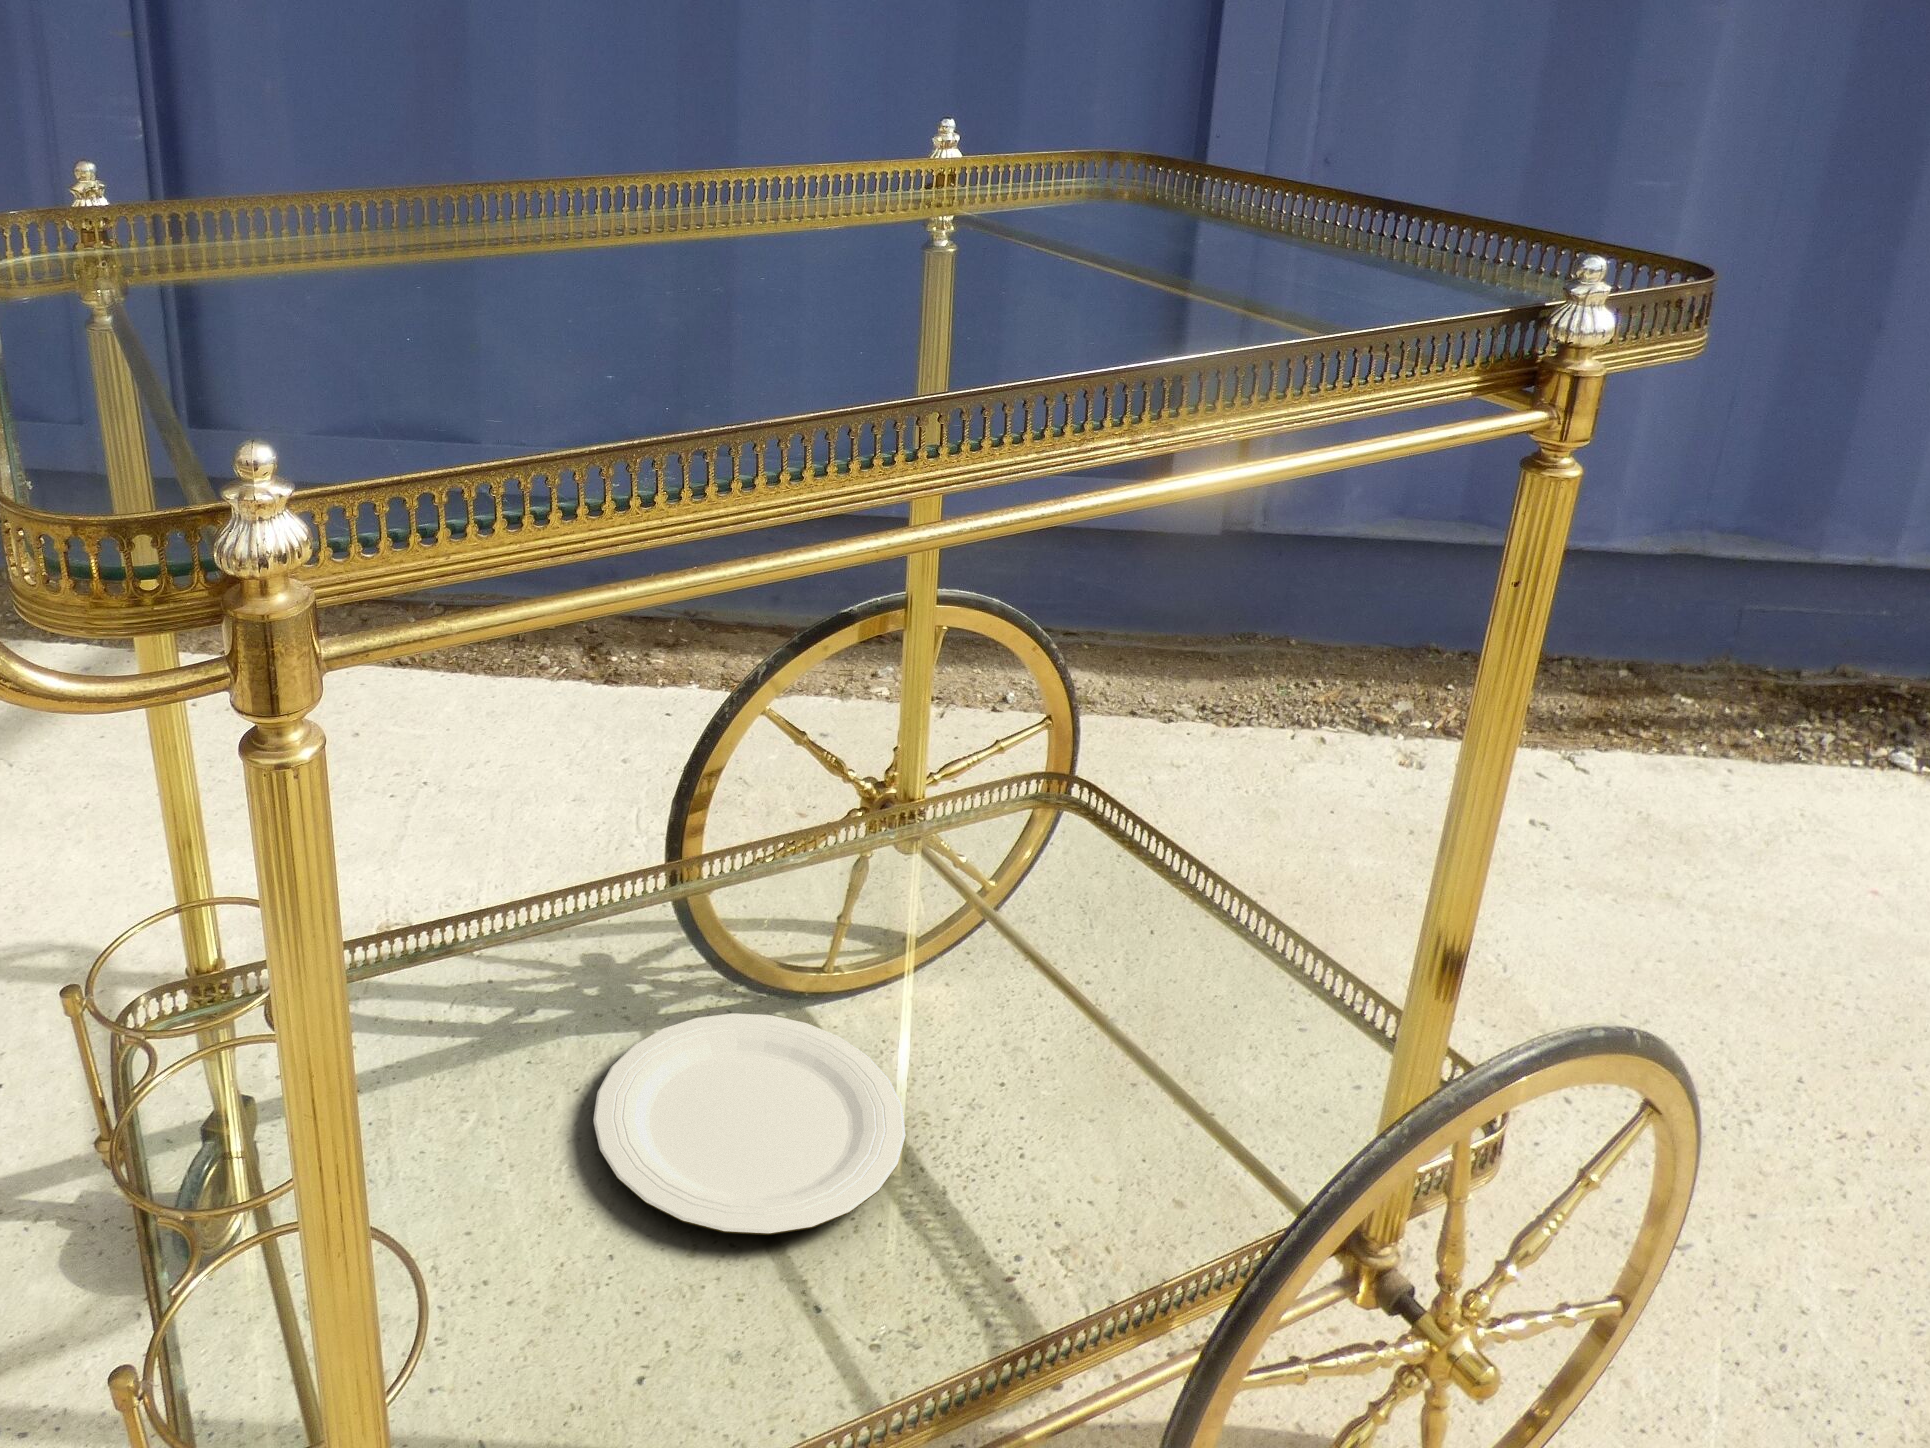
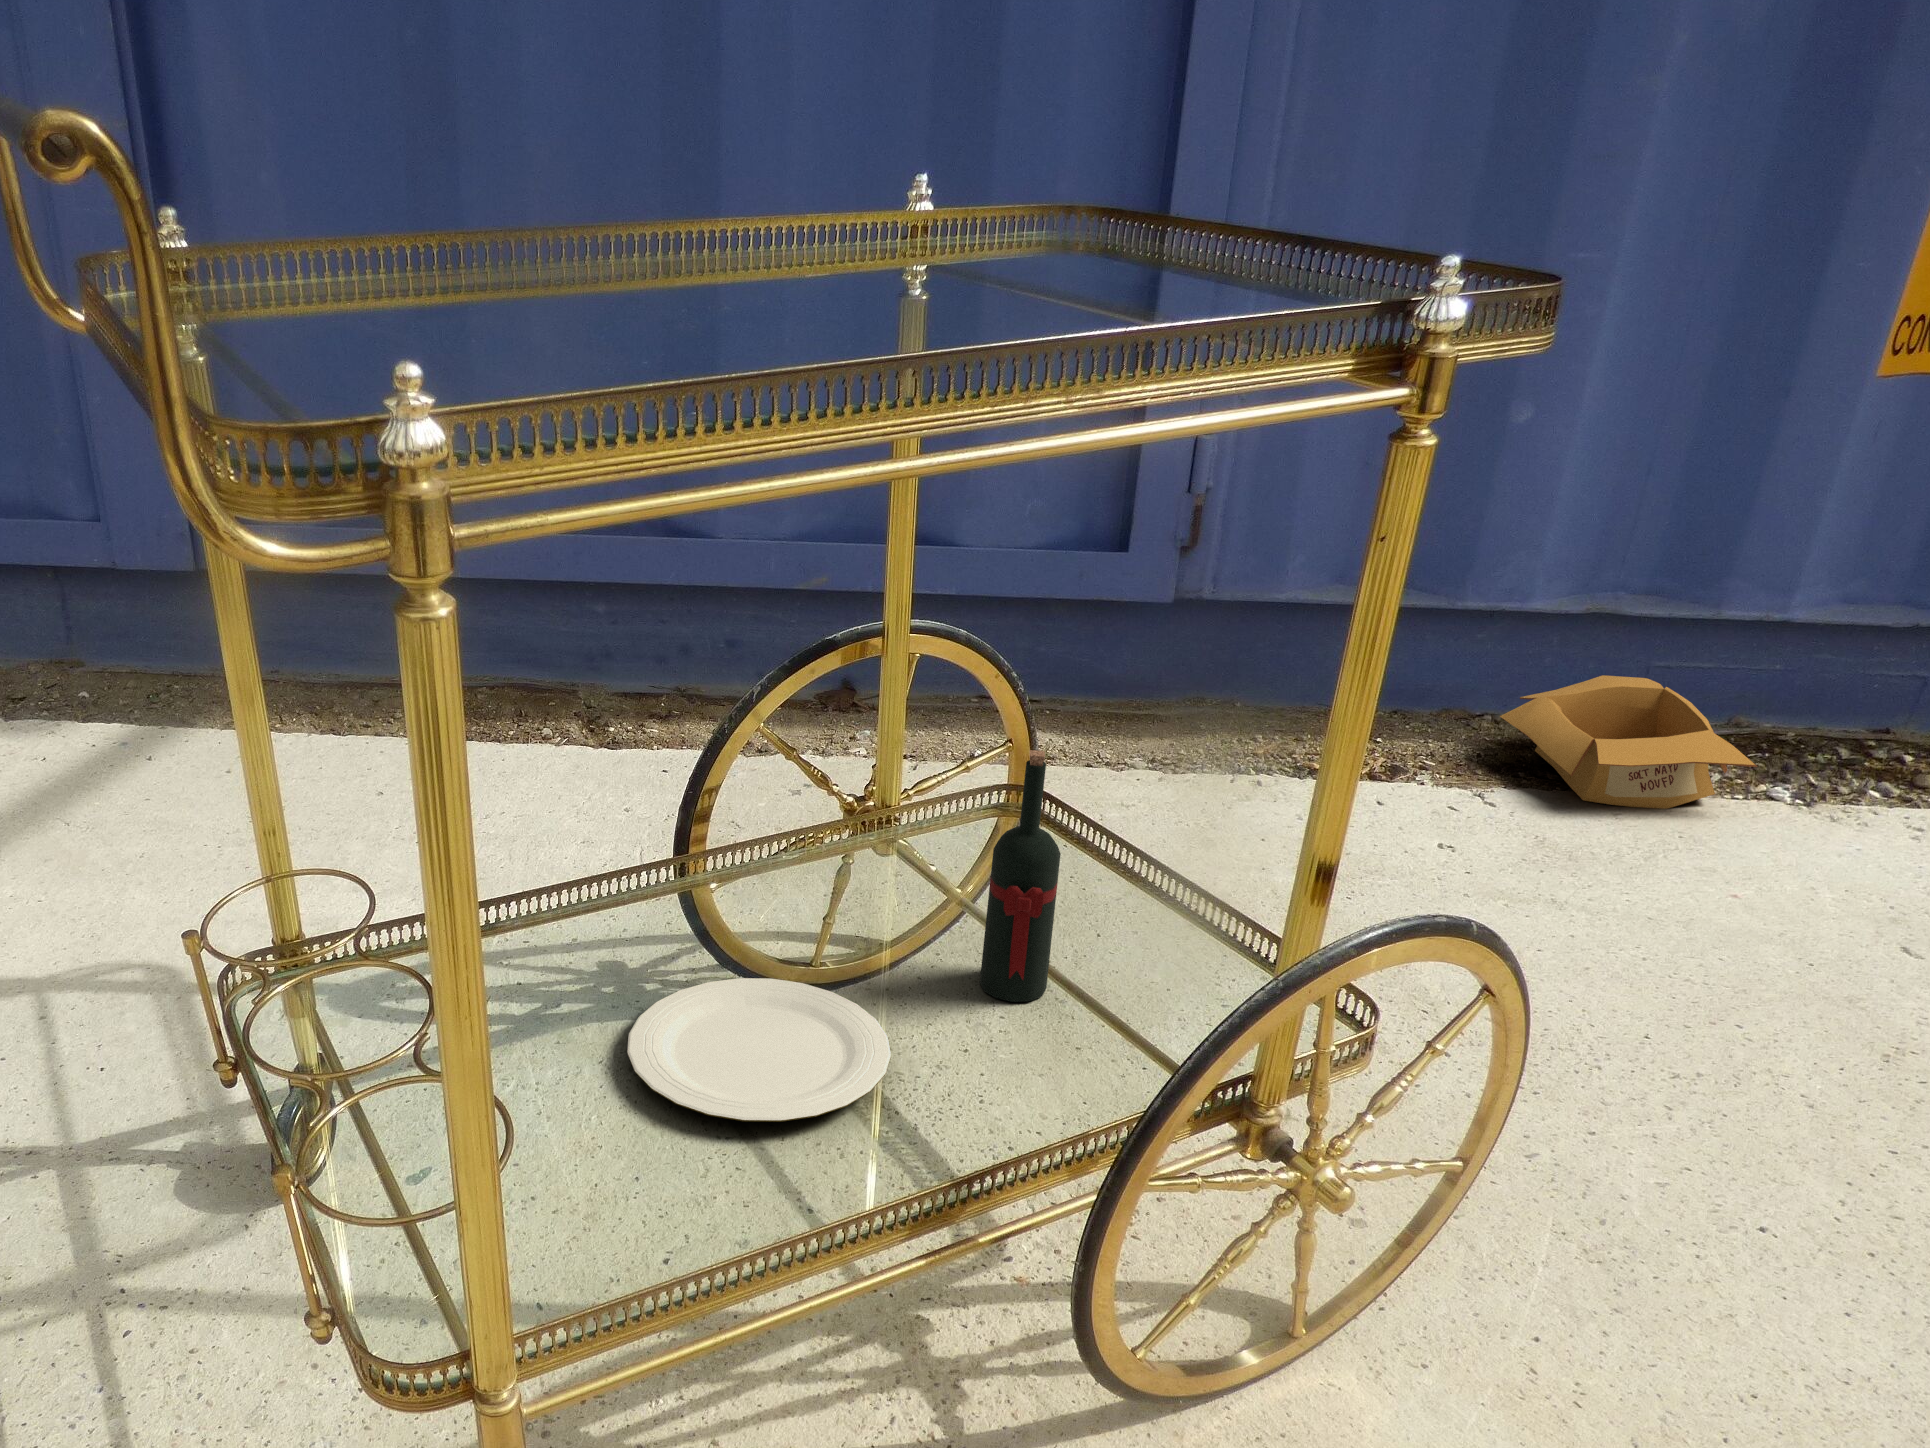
cardboard box: none [1585,621,1883,780] -> present [1500,675,1757,809]
wine bottle: none [1013,768,1109,1055] -> present [980,750,1061,1002]

